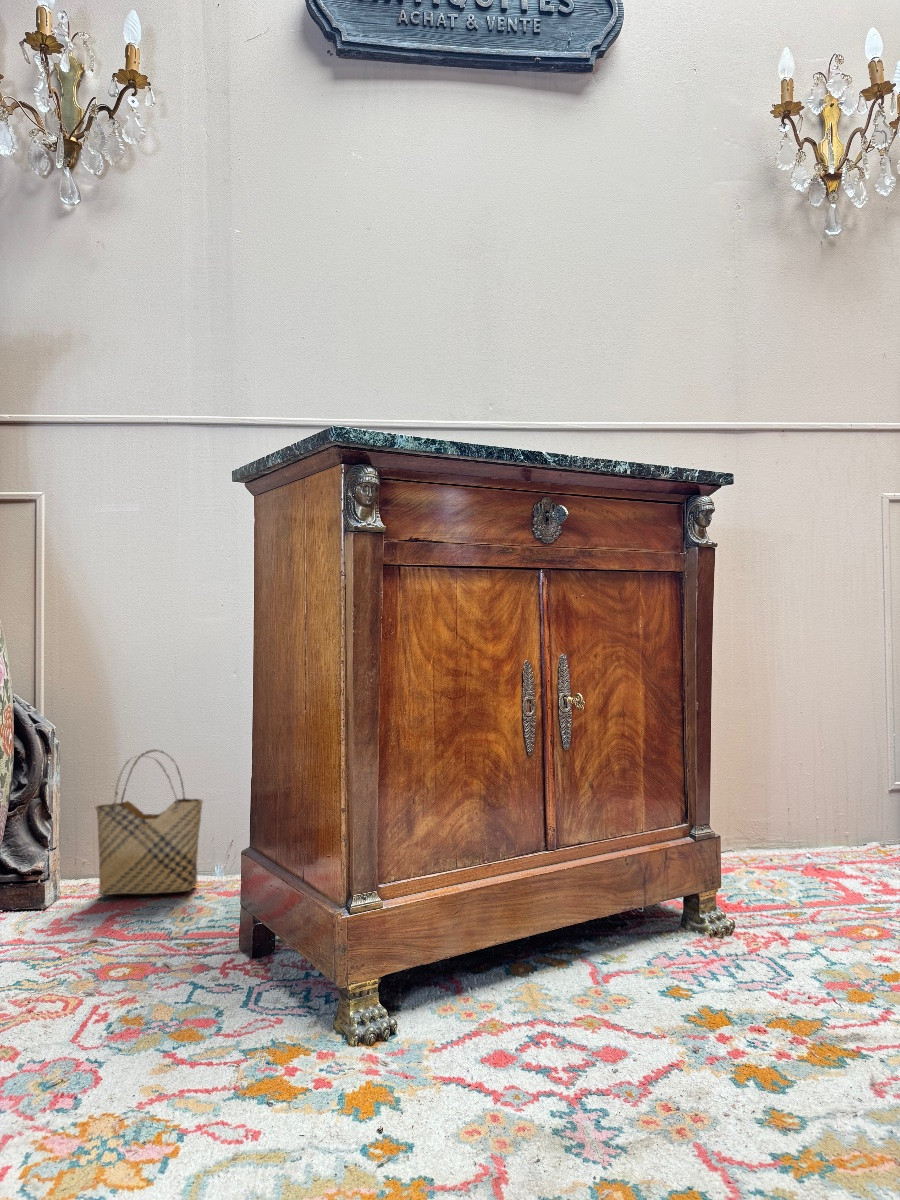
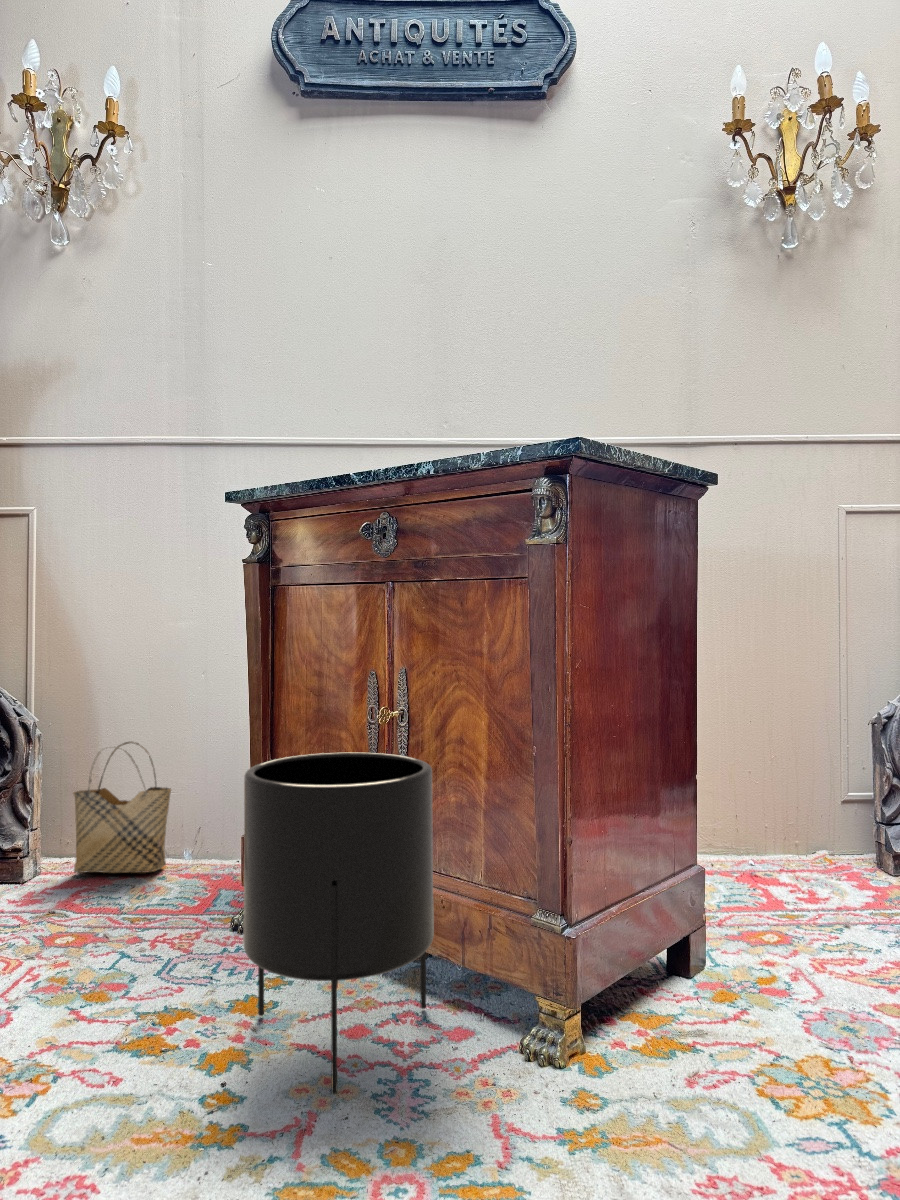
planter: none [378,754,585,1132] -> present [243,752,434,1094]

